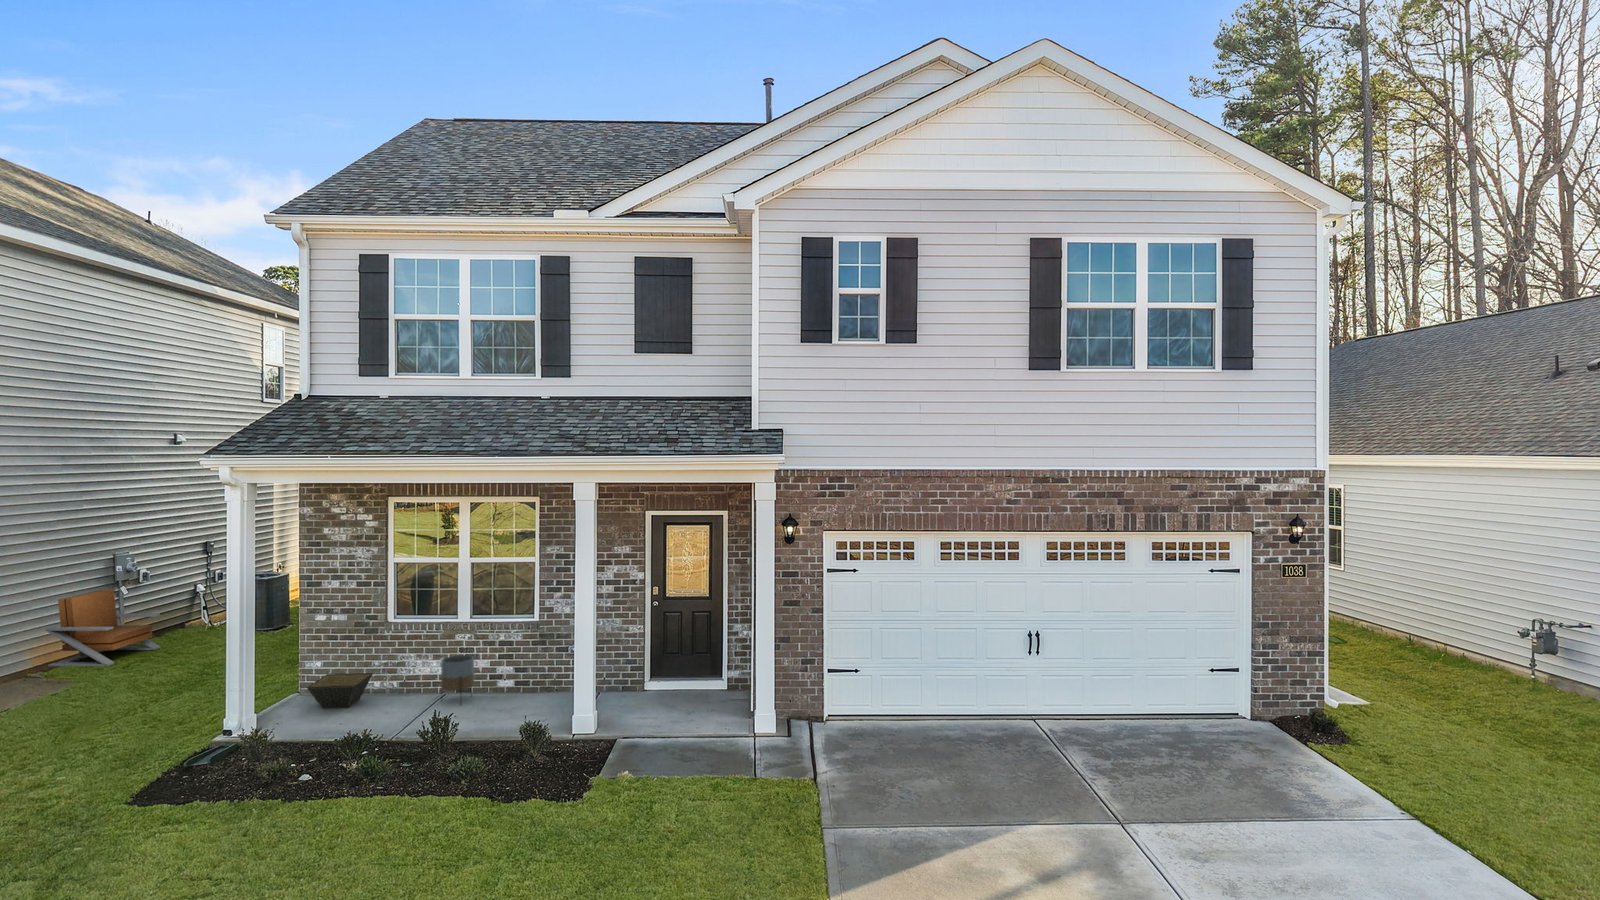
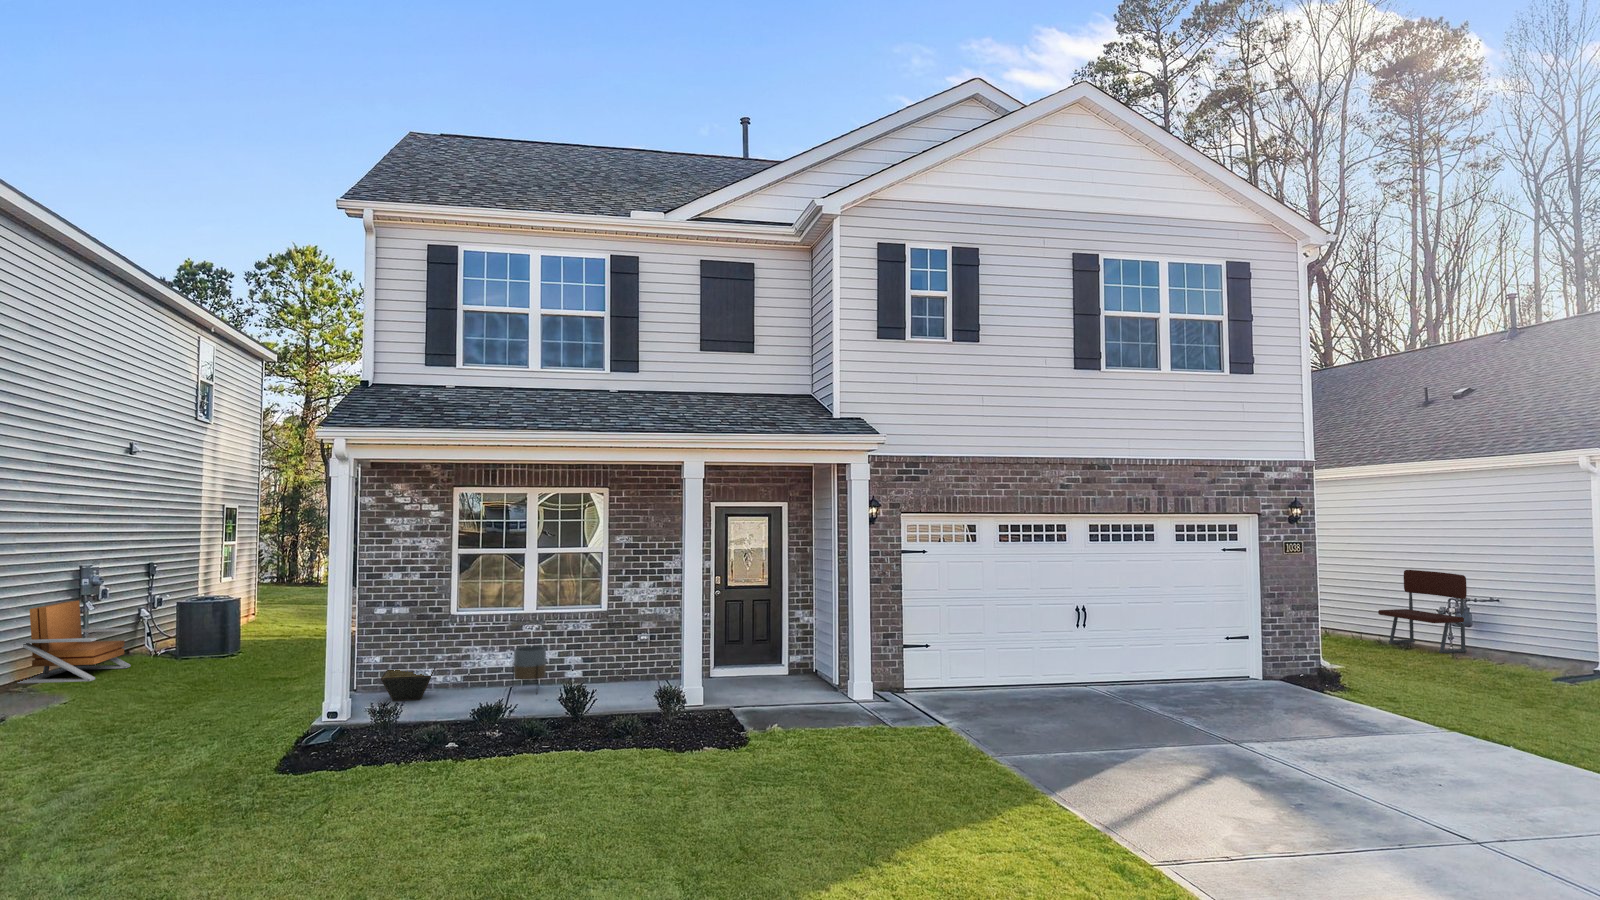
bench: none [1428,583,1537,685] -> present [1378,570,1467,653]

